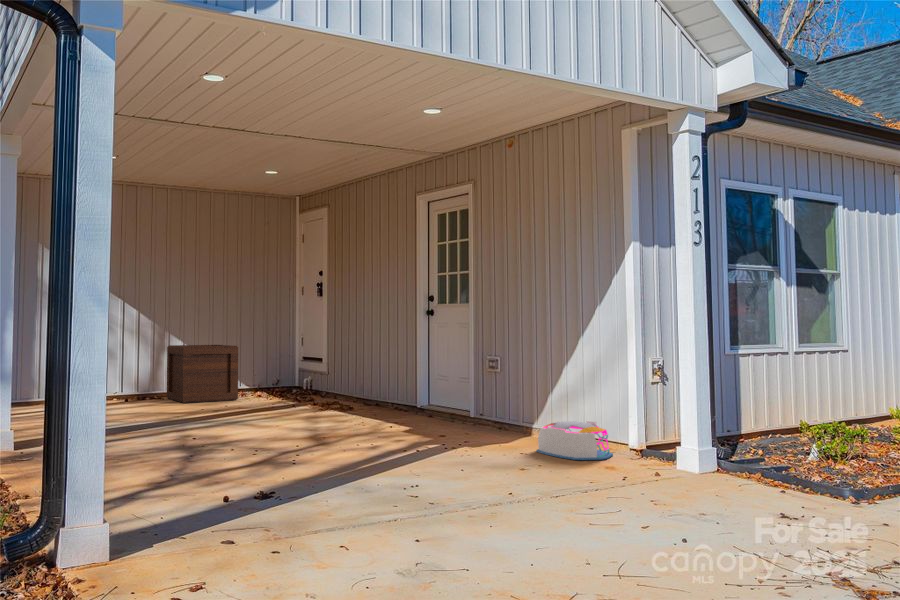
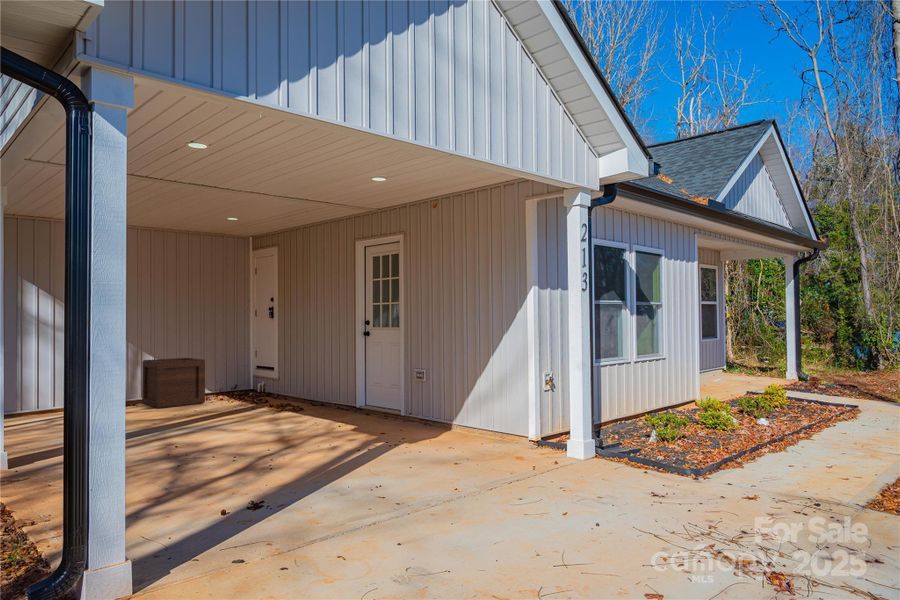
storage bin: present [536,421,613,460] -> none [462,421,521,455]

